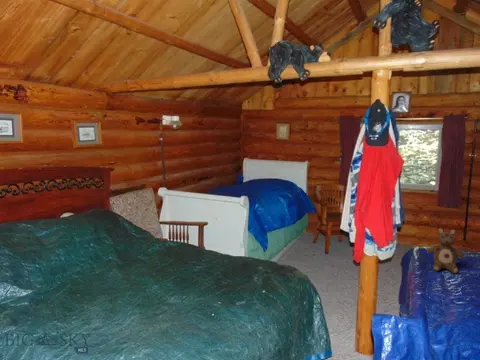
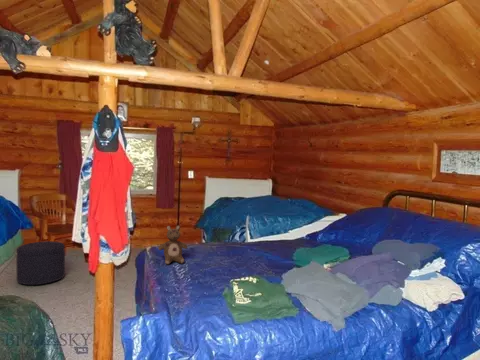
ottoman: none [301,226,340,264] -> present [16,241,65,285]

